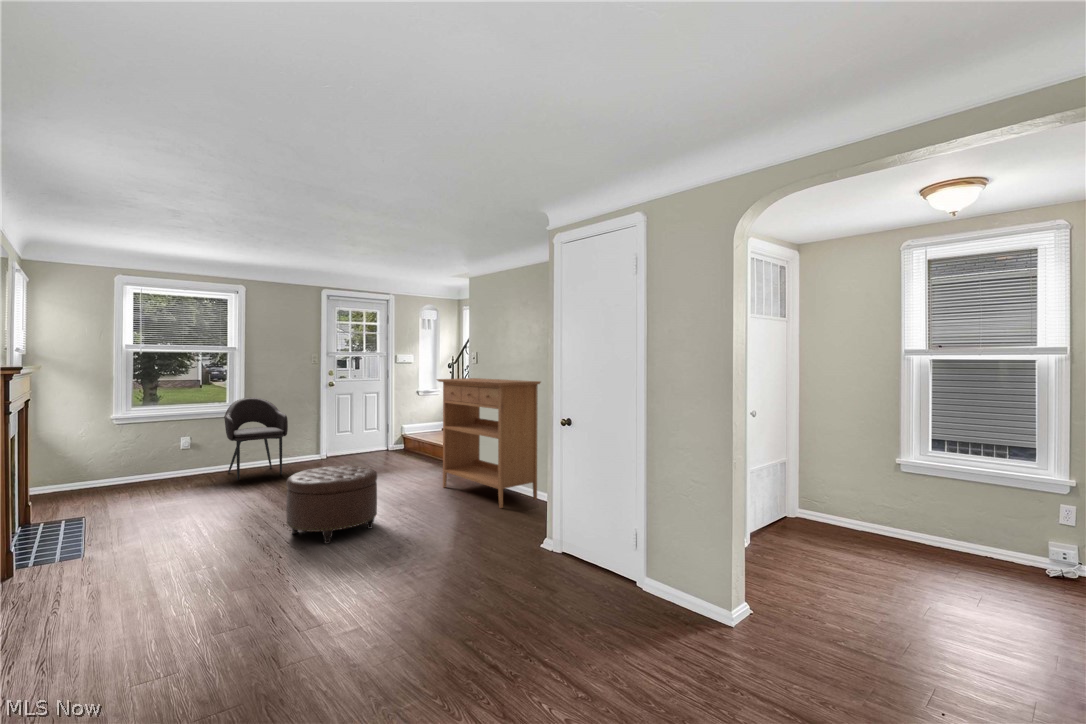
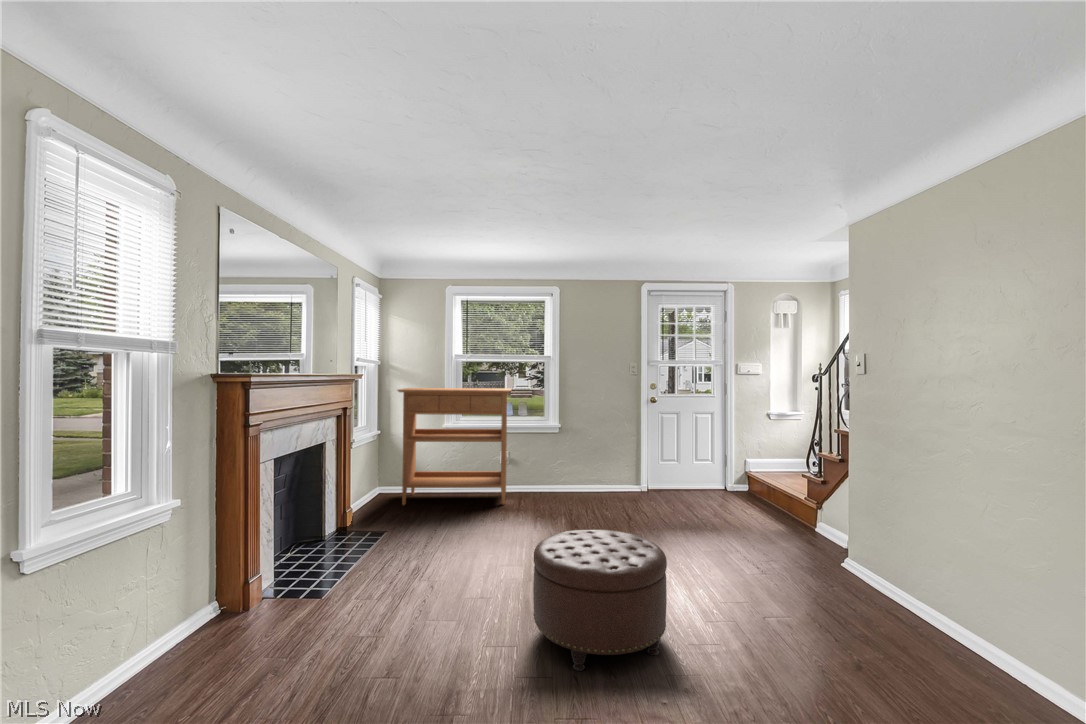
console table: present [437,378,541,508] -> present [397,388,512,505]
armchair: present [224,398,288,480] -> none [534,412,596,508]

